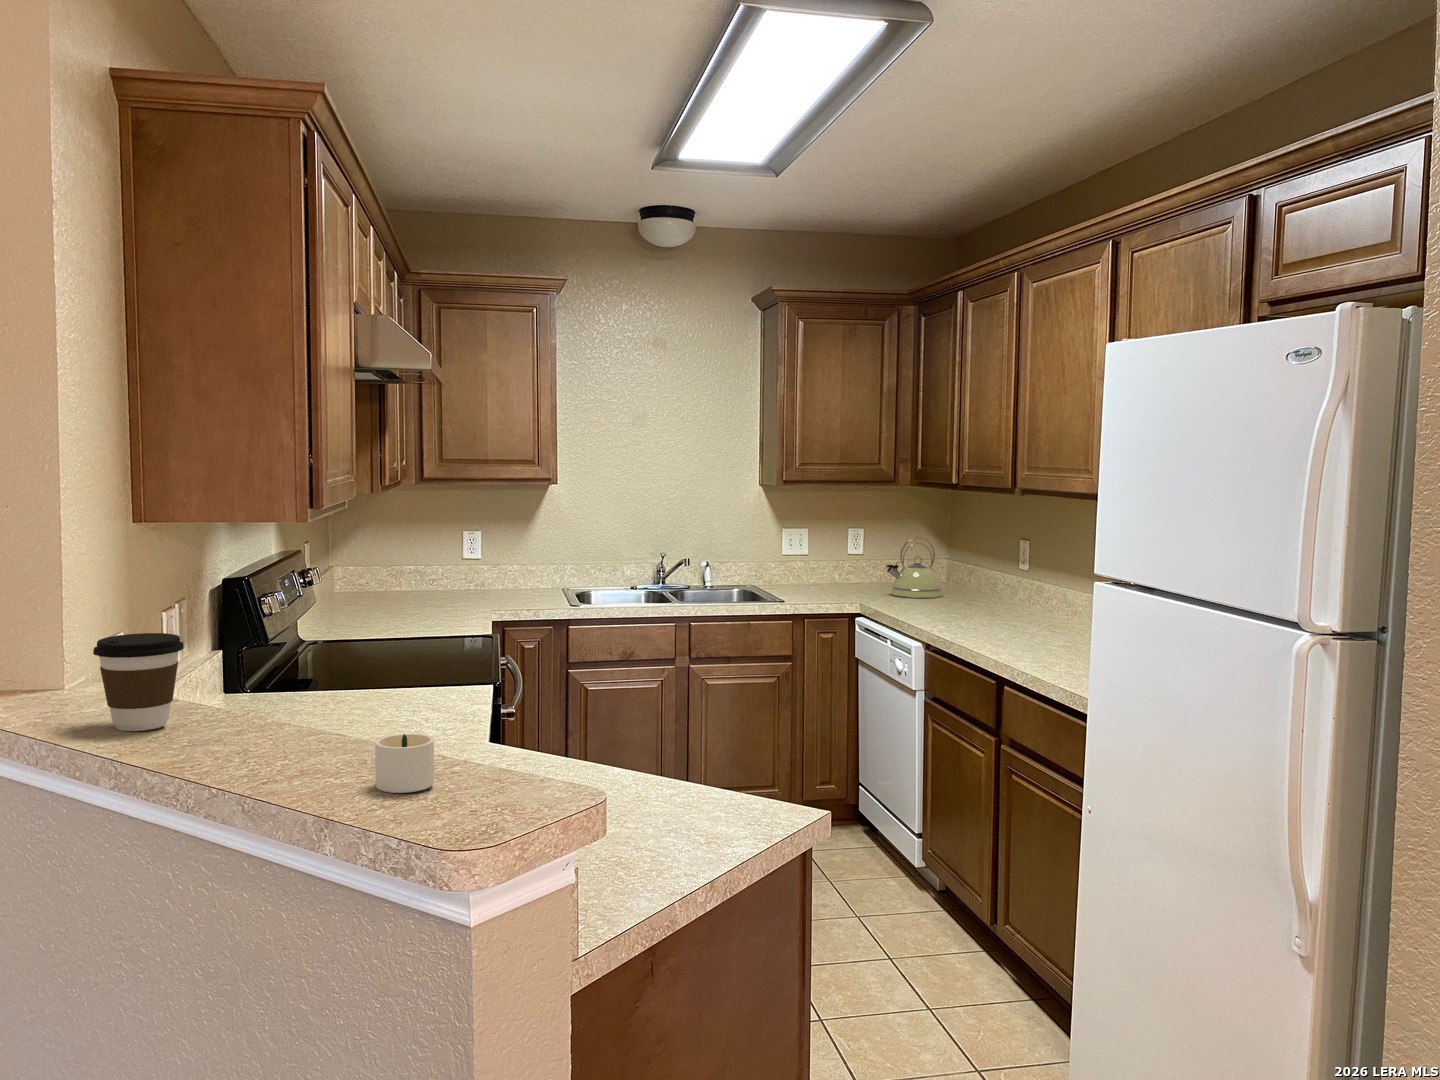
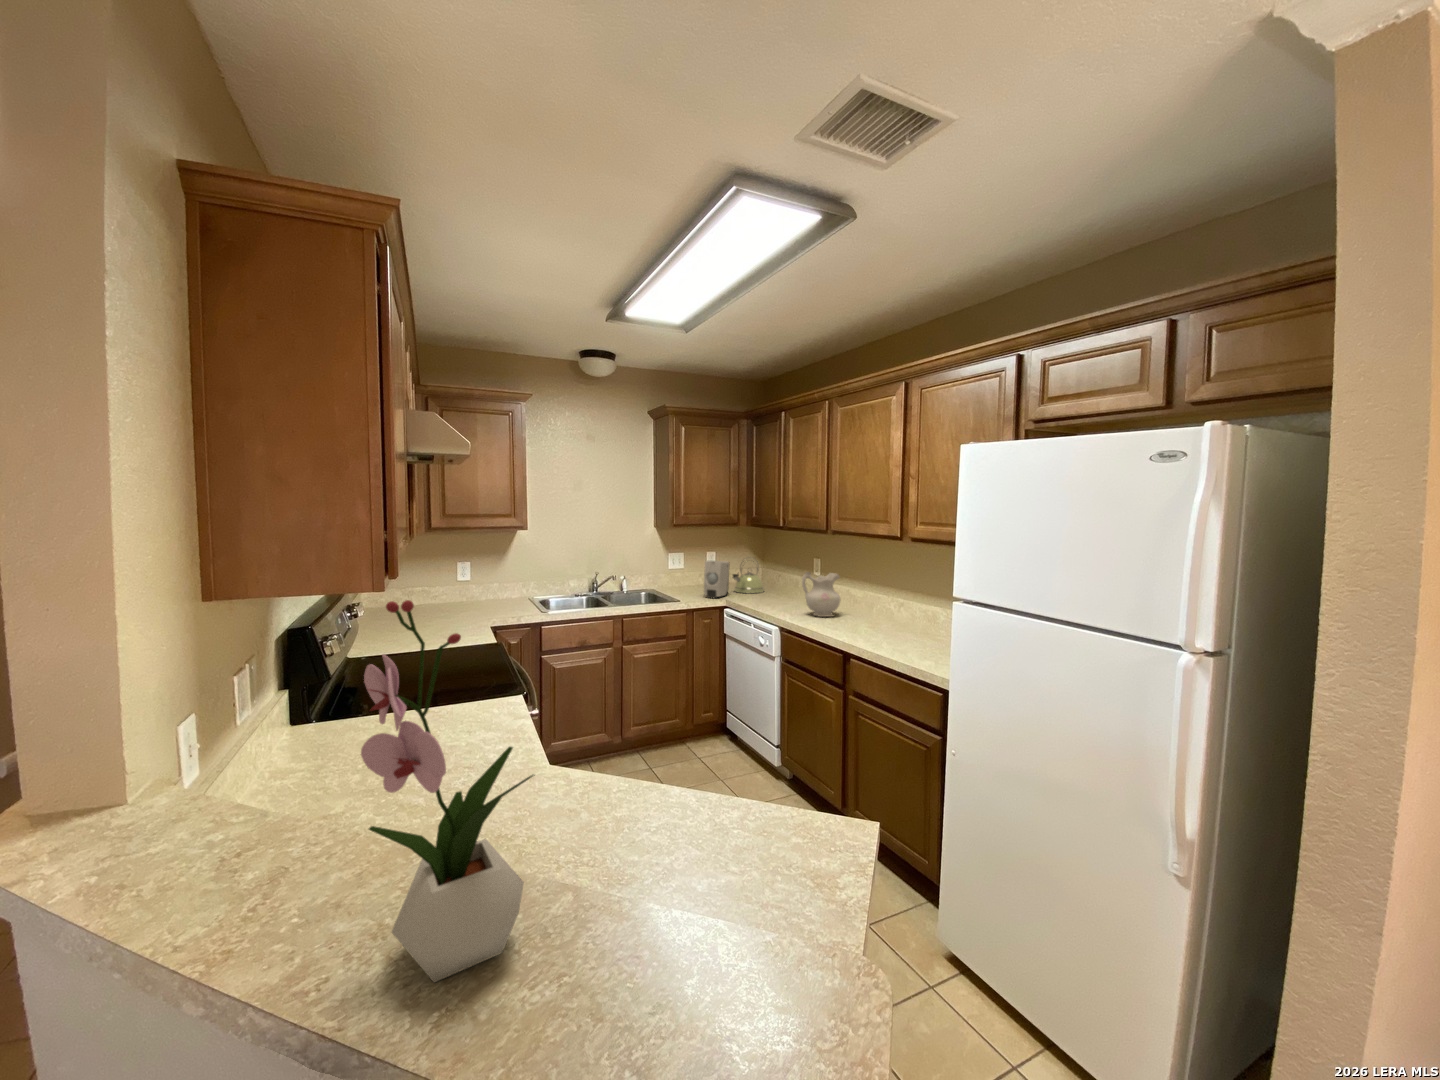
flower arrangement: none [214,479,339,772] -> present [361,600,535,982]
soap dispenser: none [832,539,878,602] -> present [704,561,729,598]
ceramic pitcher: none [968,556,1034,632] -> present [802,572,840,617]
coffee cup: present [93,633,184,731] -> none [165,766,294,909]
candle: present [375,734,434,793] -> none [598,891,694,993]

